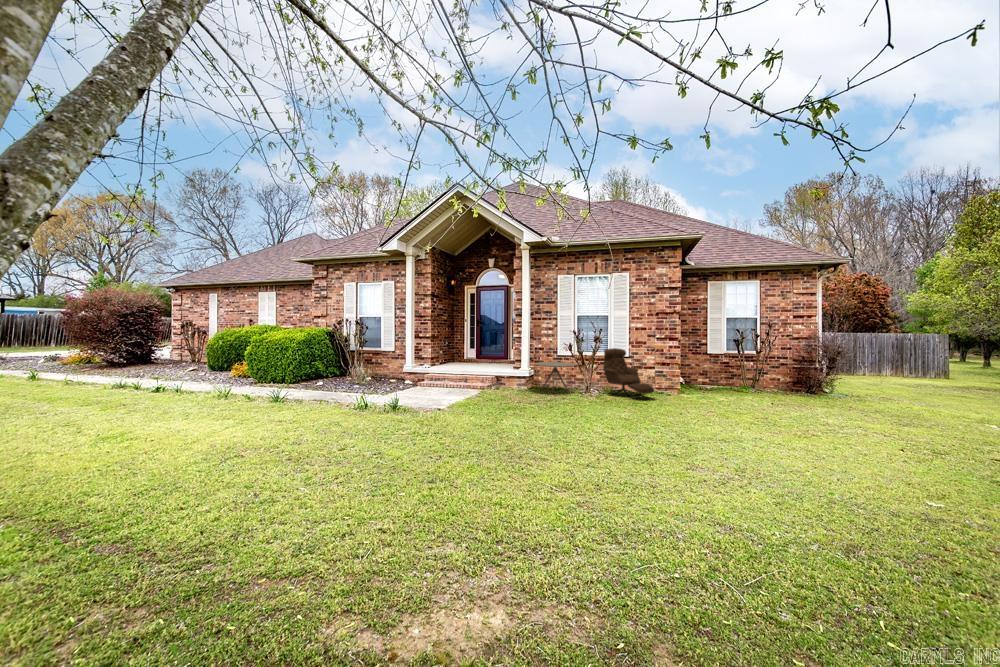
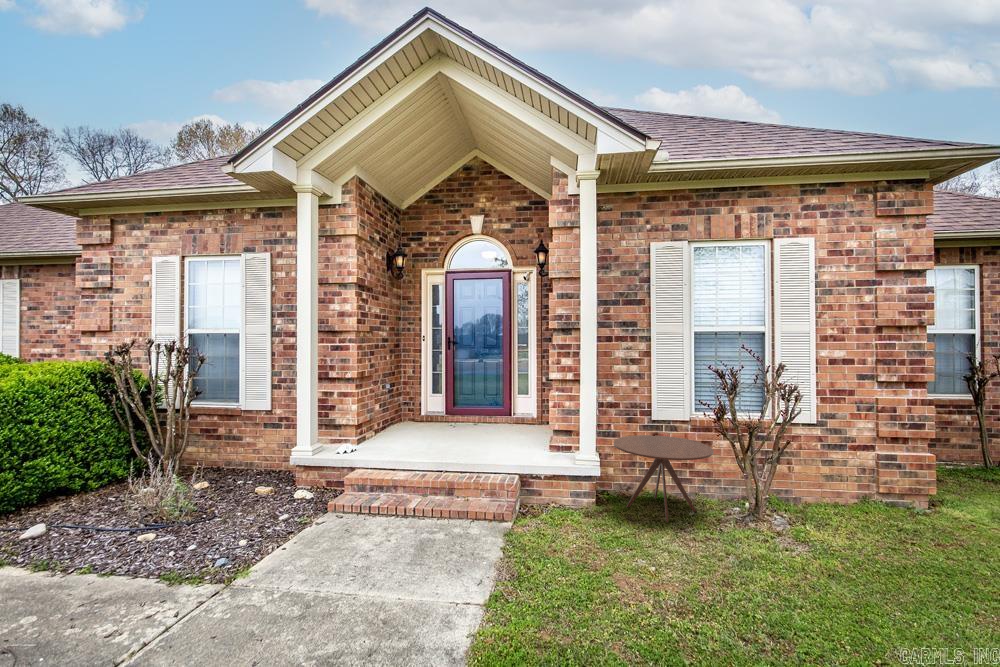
lounge chair: present [603,348,654,400] -> none [772,405,923,543]

